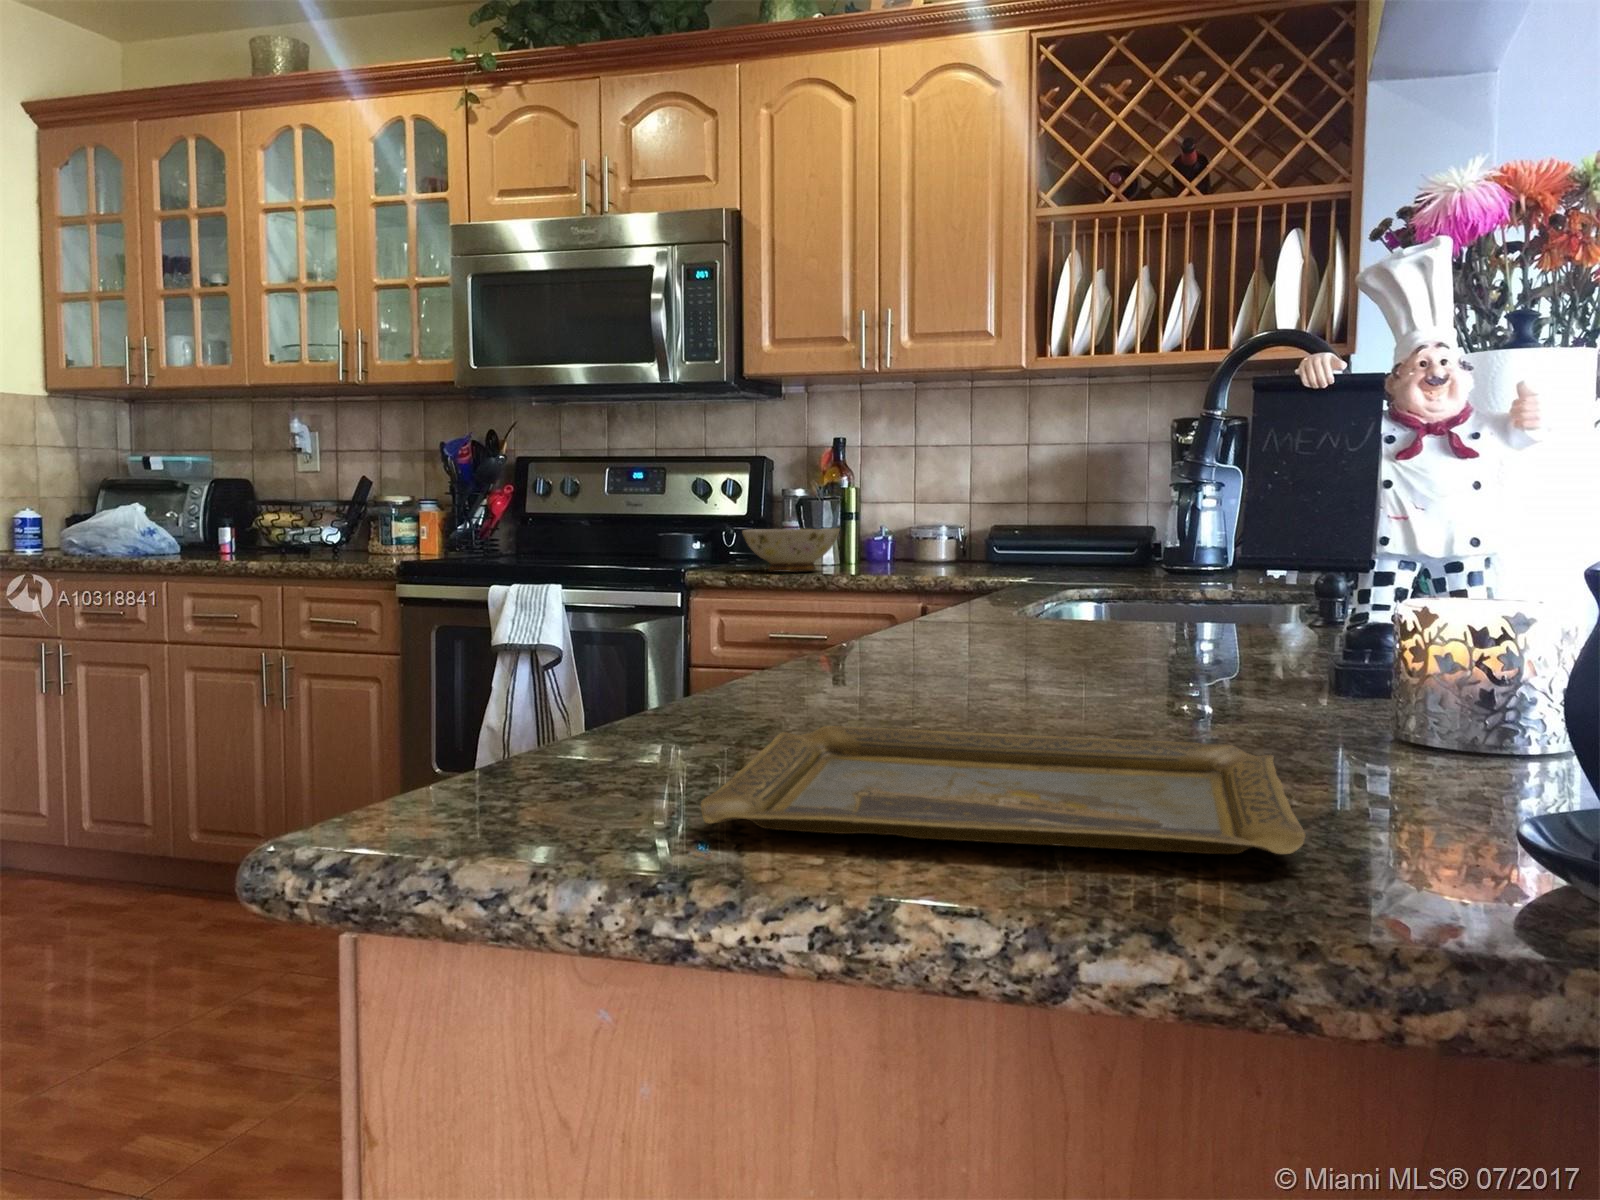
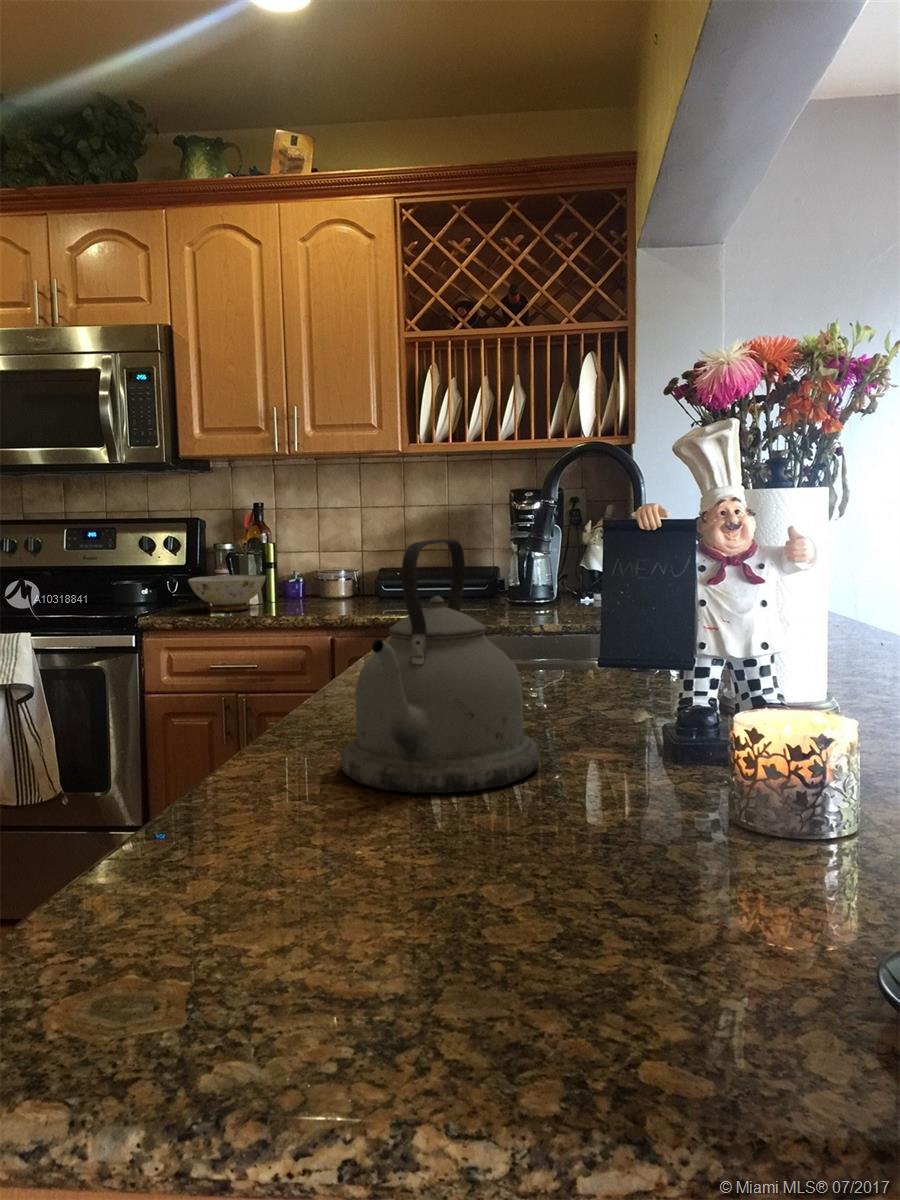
kettle: none [894,391,1152,704] -> present [341,539,540,793]
tray: present [701,726,1306,854] -> none [218,865,724,1028]

